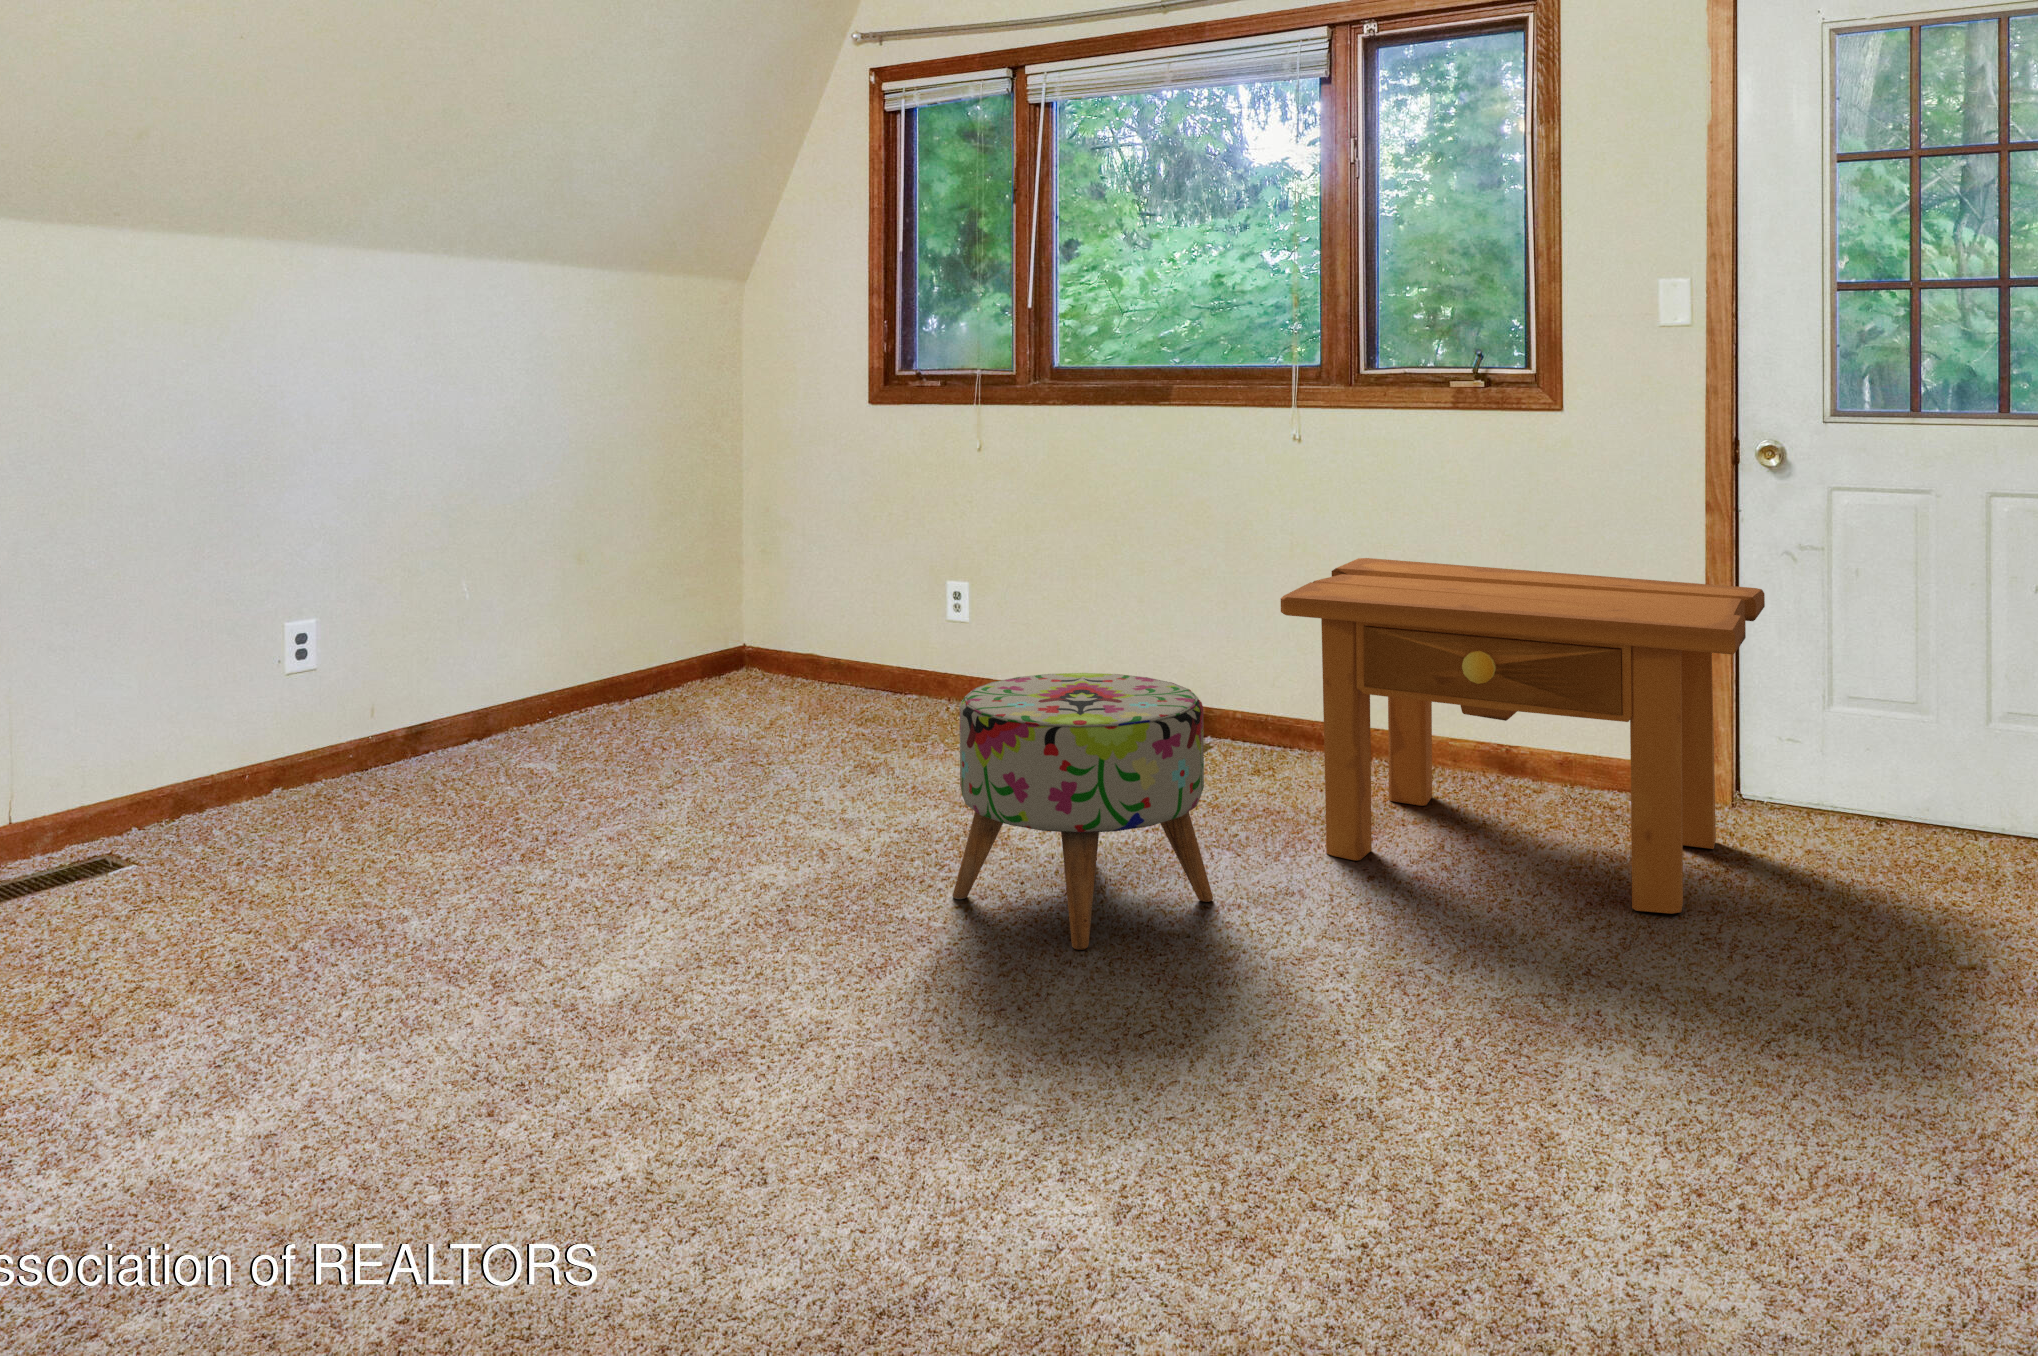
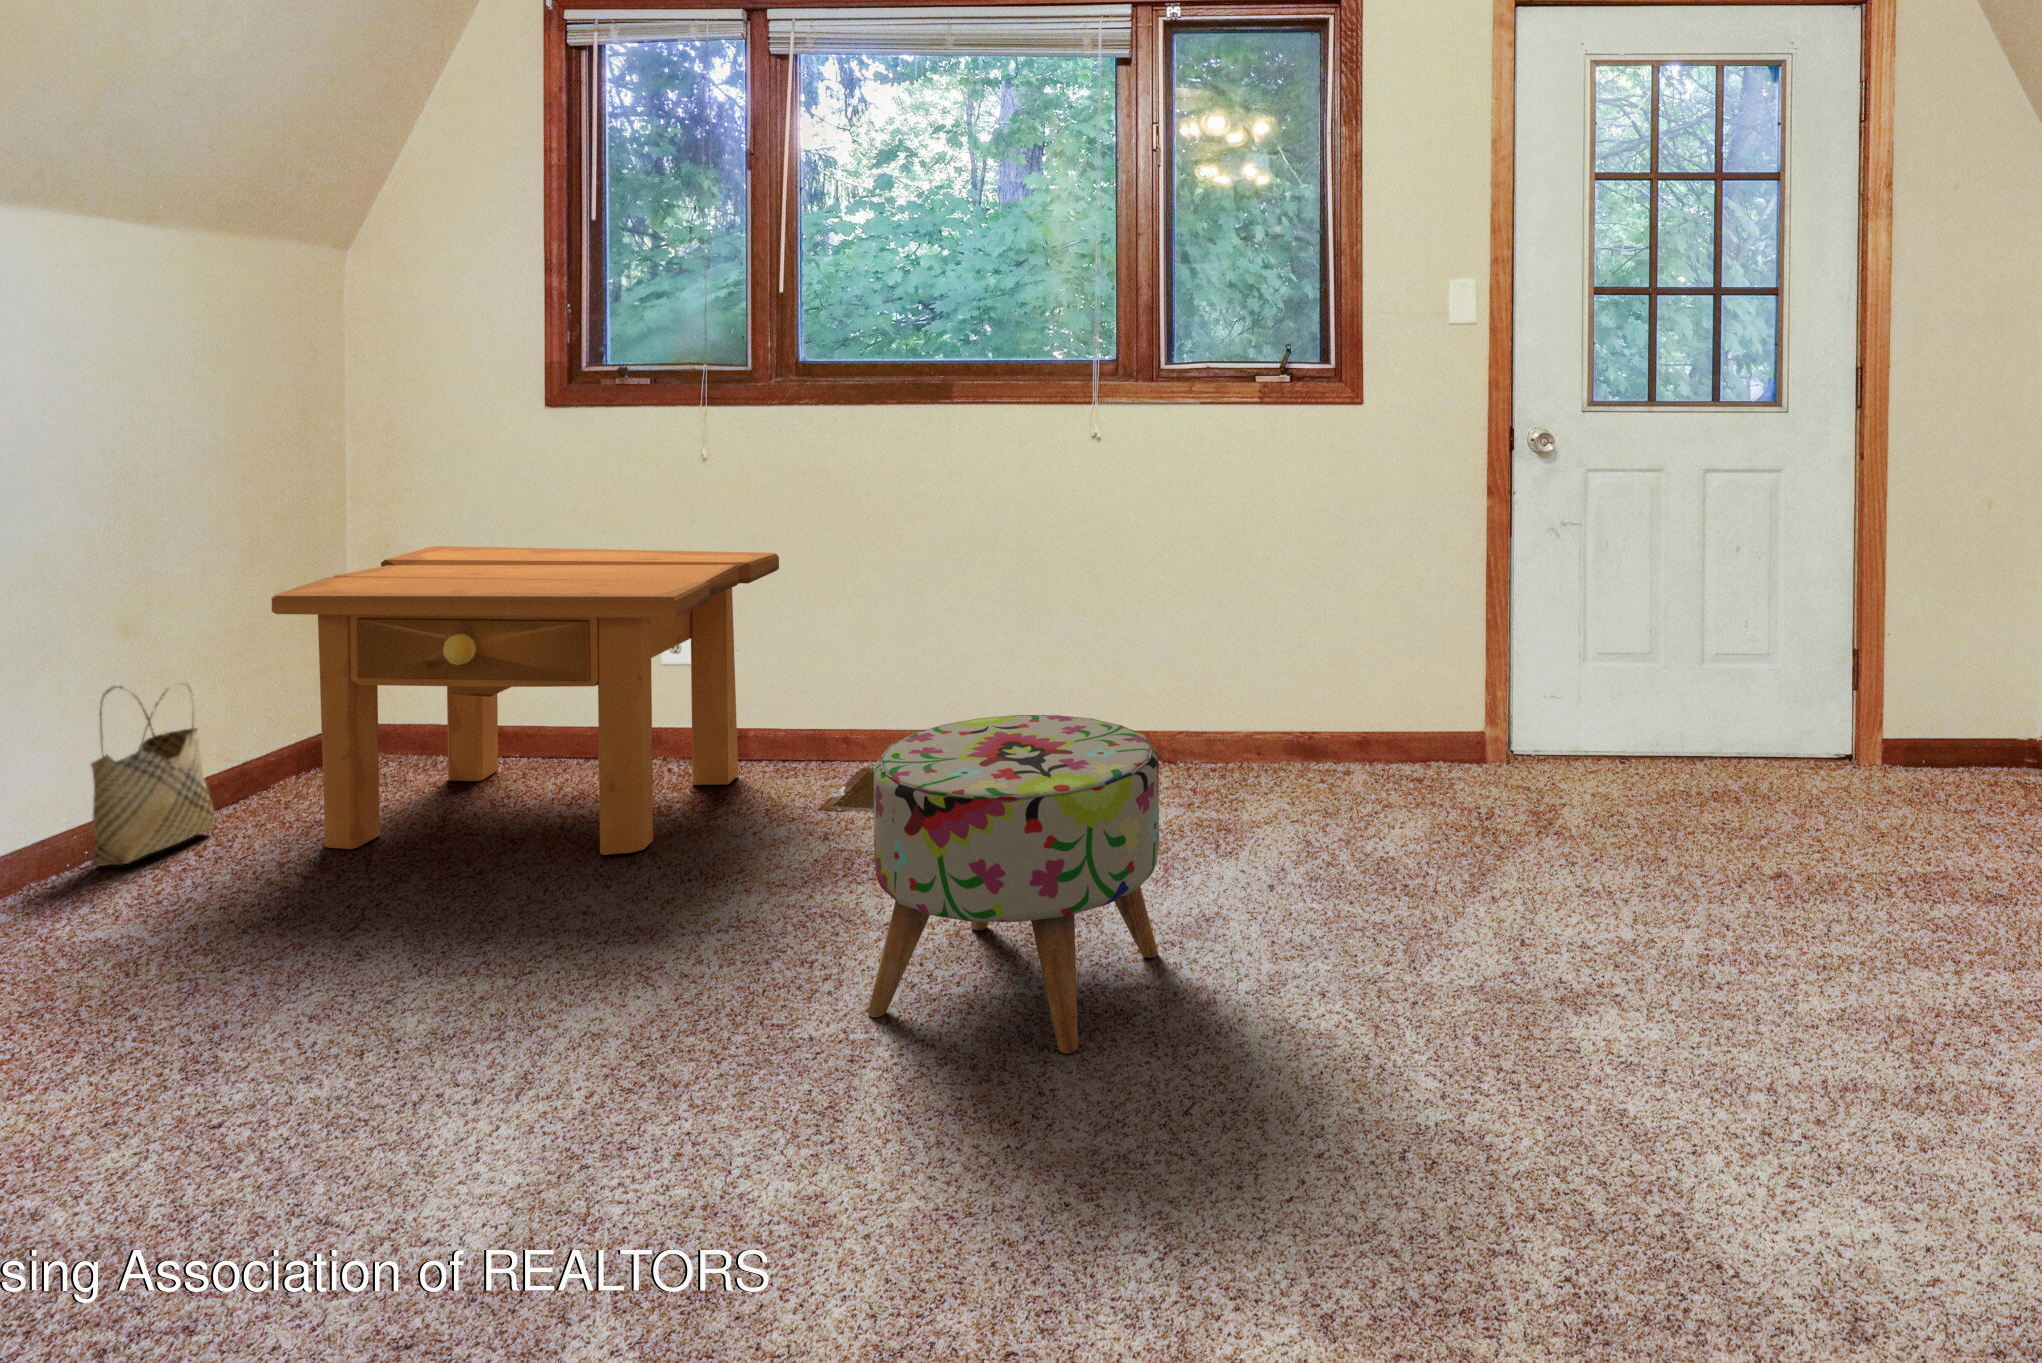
side table: present [1281,558,1765,914] -> present [271,546,779,855]
woven basket: none [545,600,625,727] -> present [91,684,215,866]

